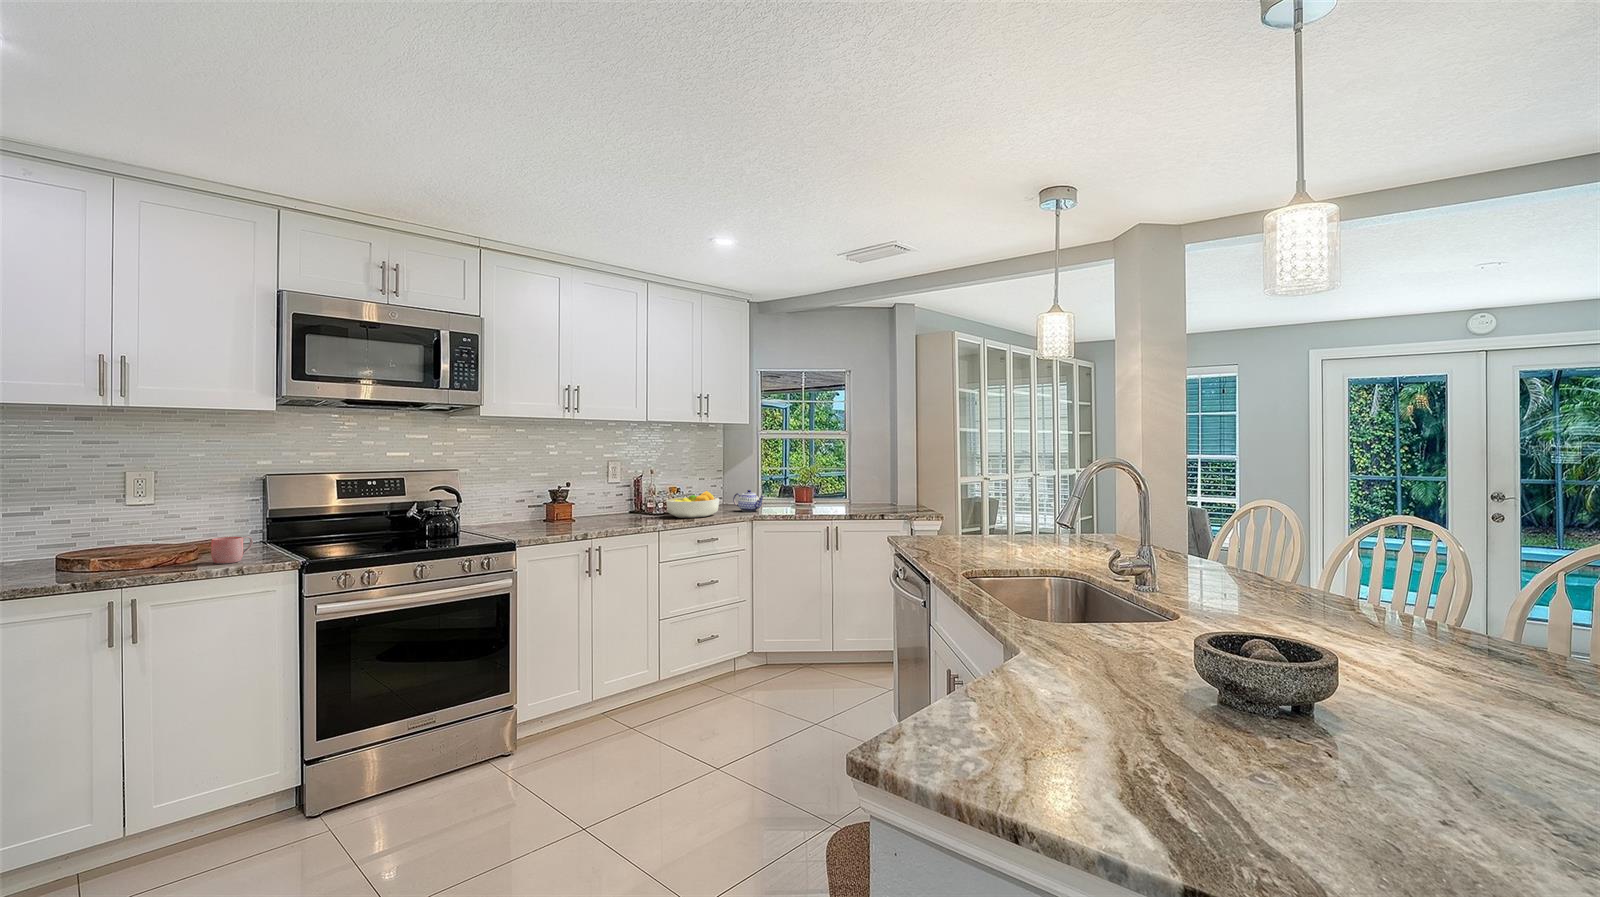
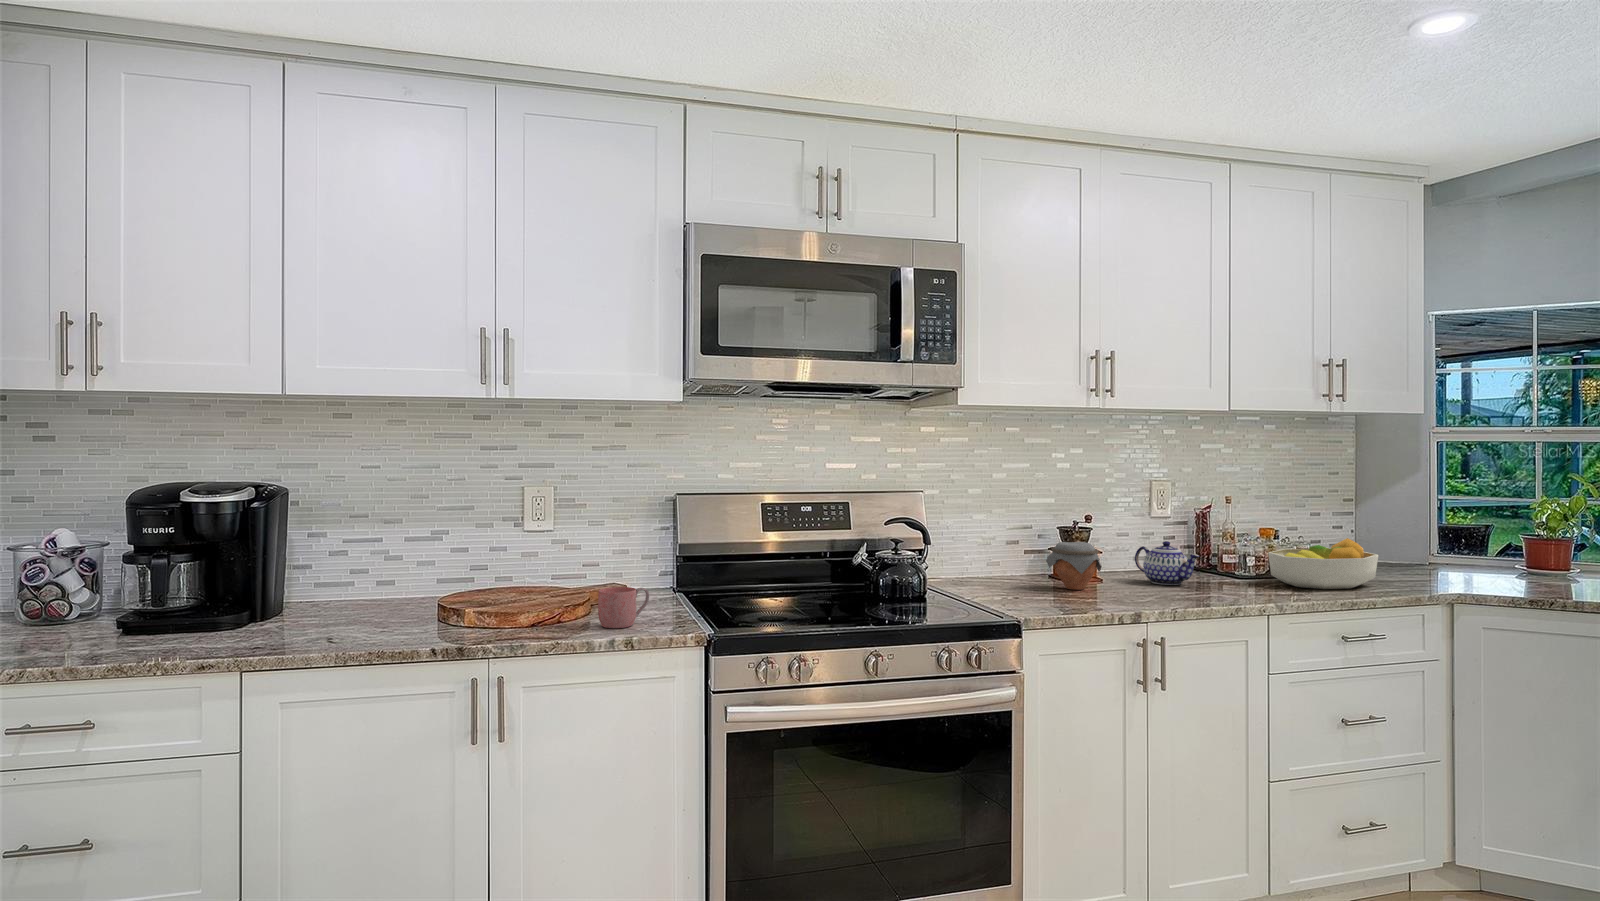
teapot: present [733,490,765,512] -> present [1135,541,1199,585]
jar: none [538,498,571,526] -> present [1046,542,1102,590]

